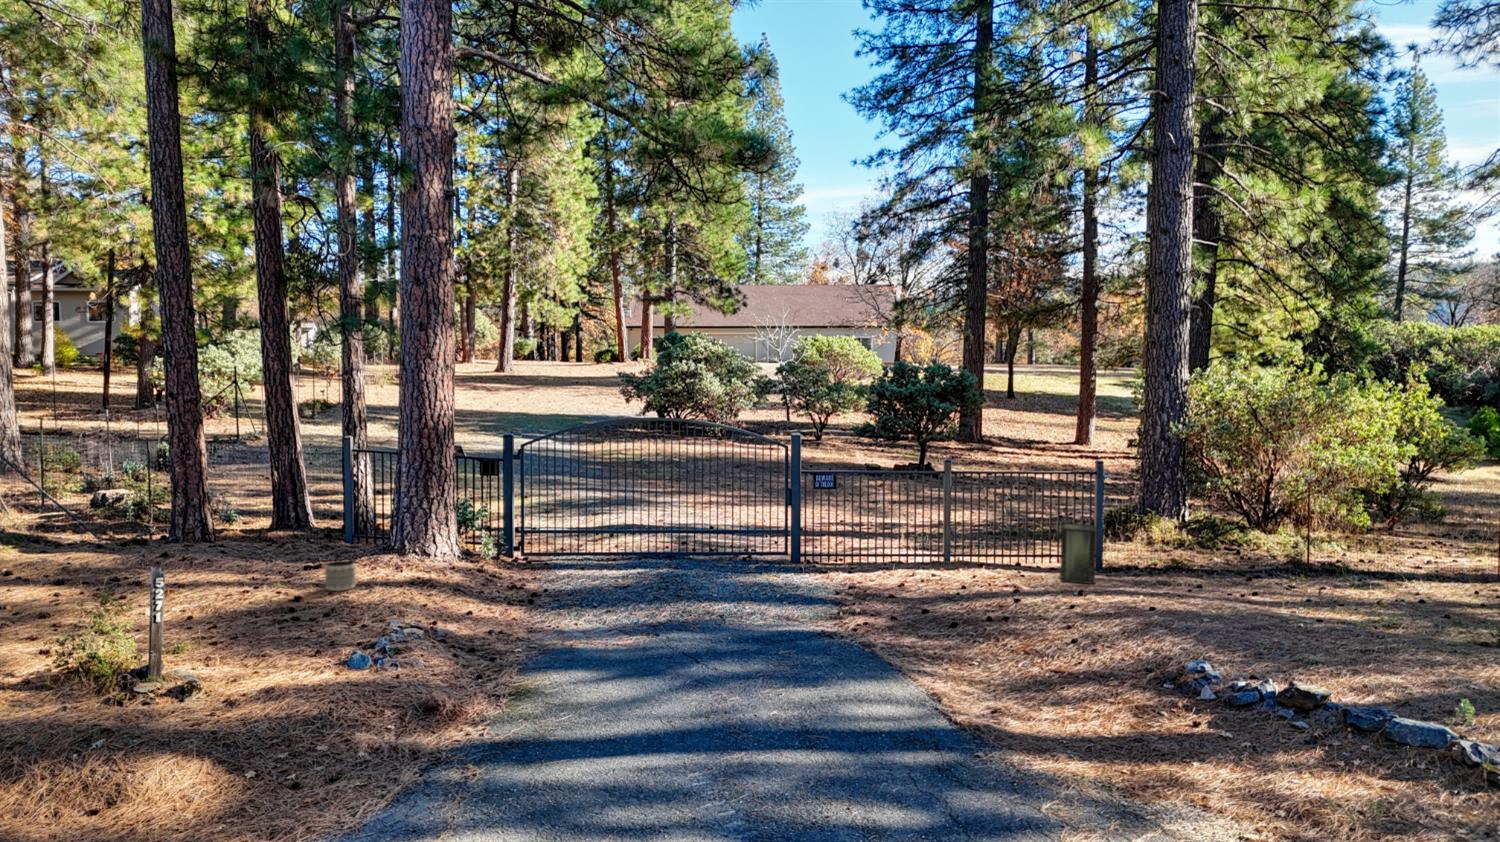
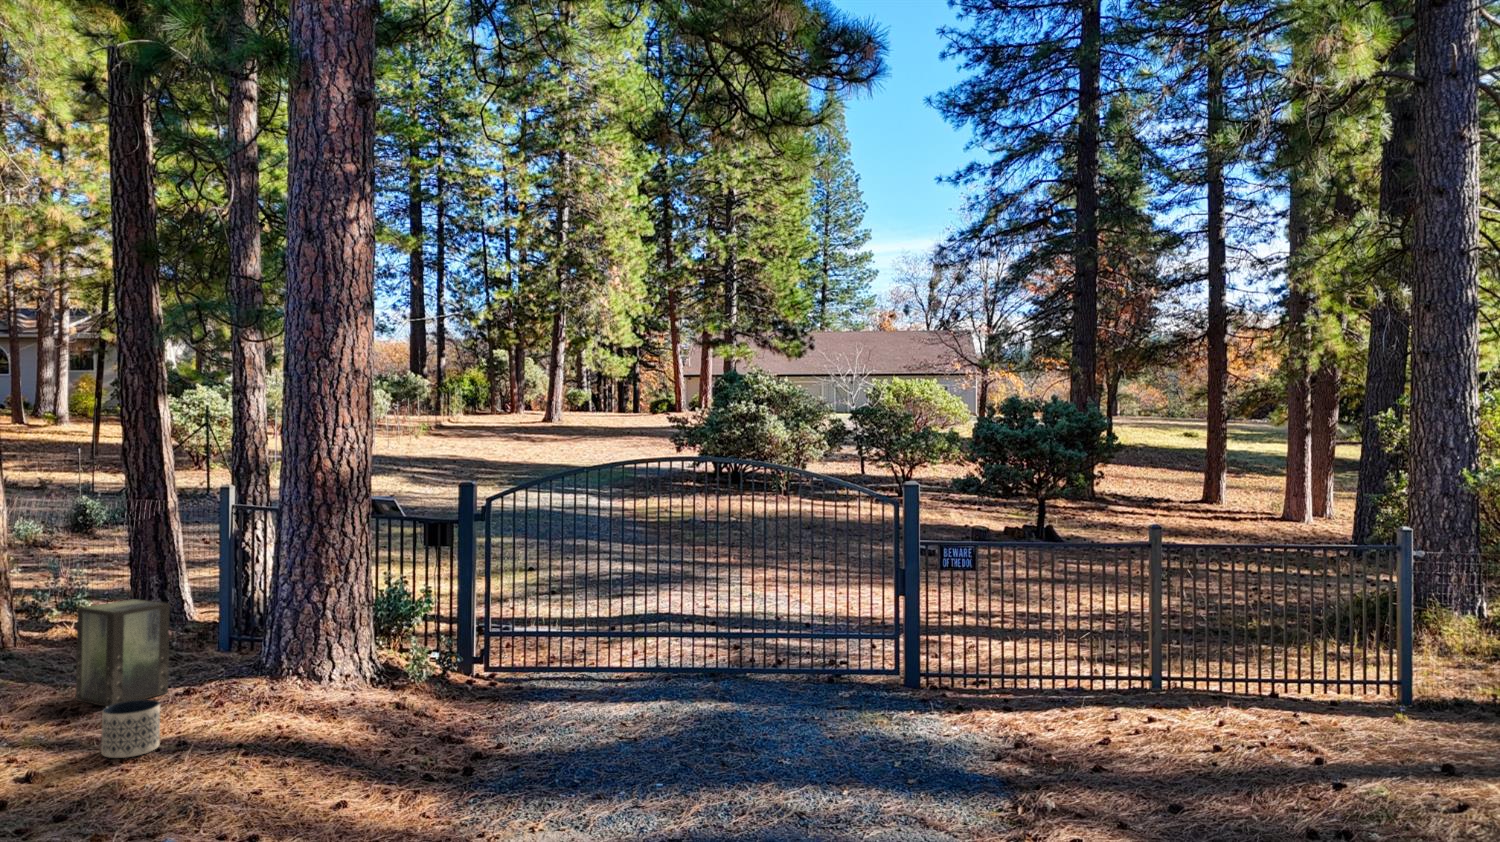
storage box: present [1060,524,1096,584] -> present [76,599,170,707]

